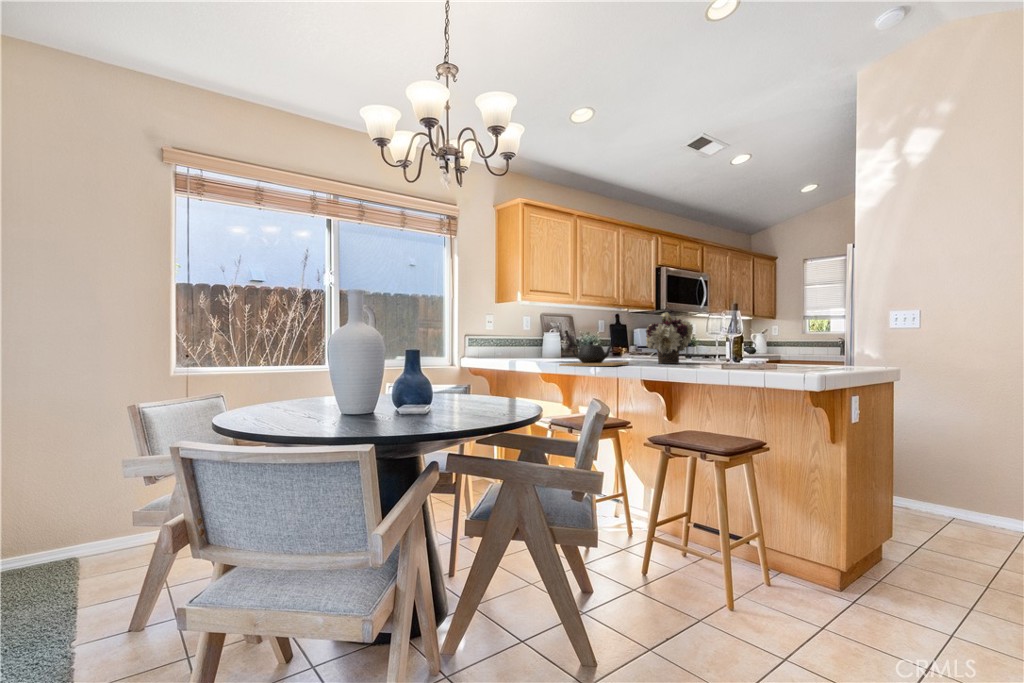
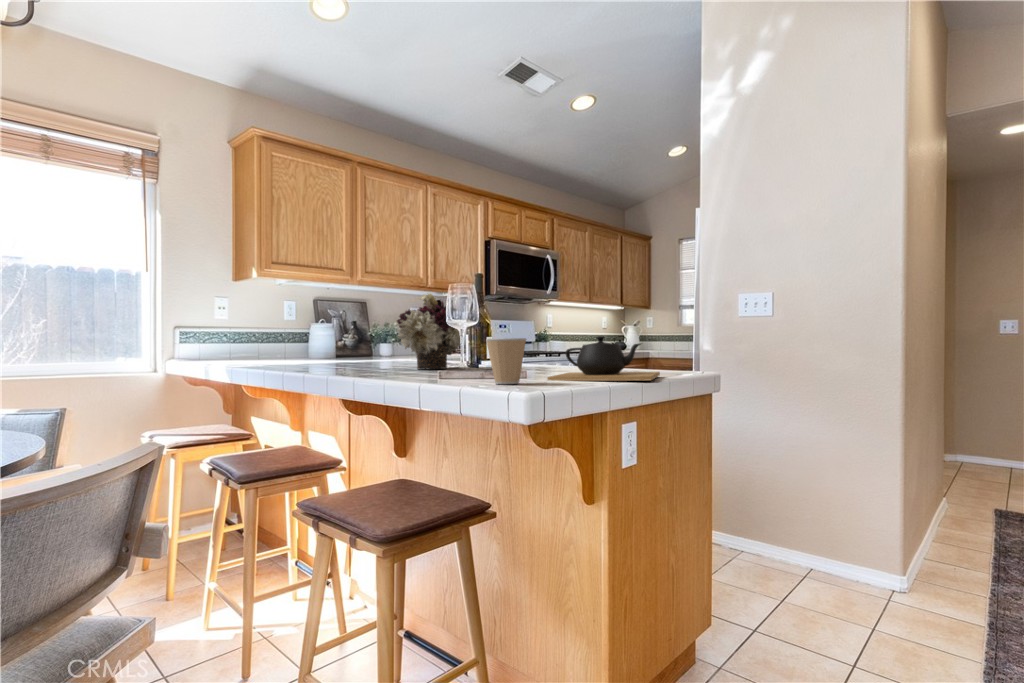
teapot: present [559,342,628,366] -> present [547,336,660,381]
coffee cup: none [753,343,781,371] -> present [486,338,526,384]

